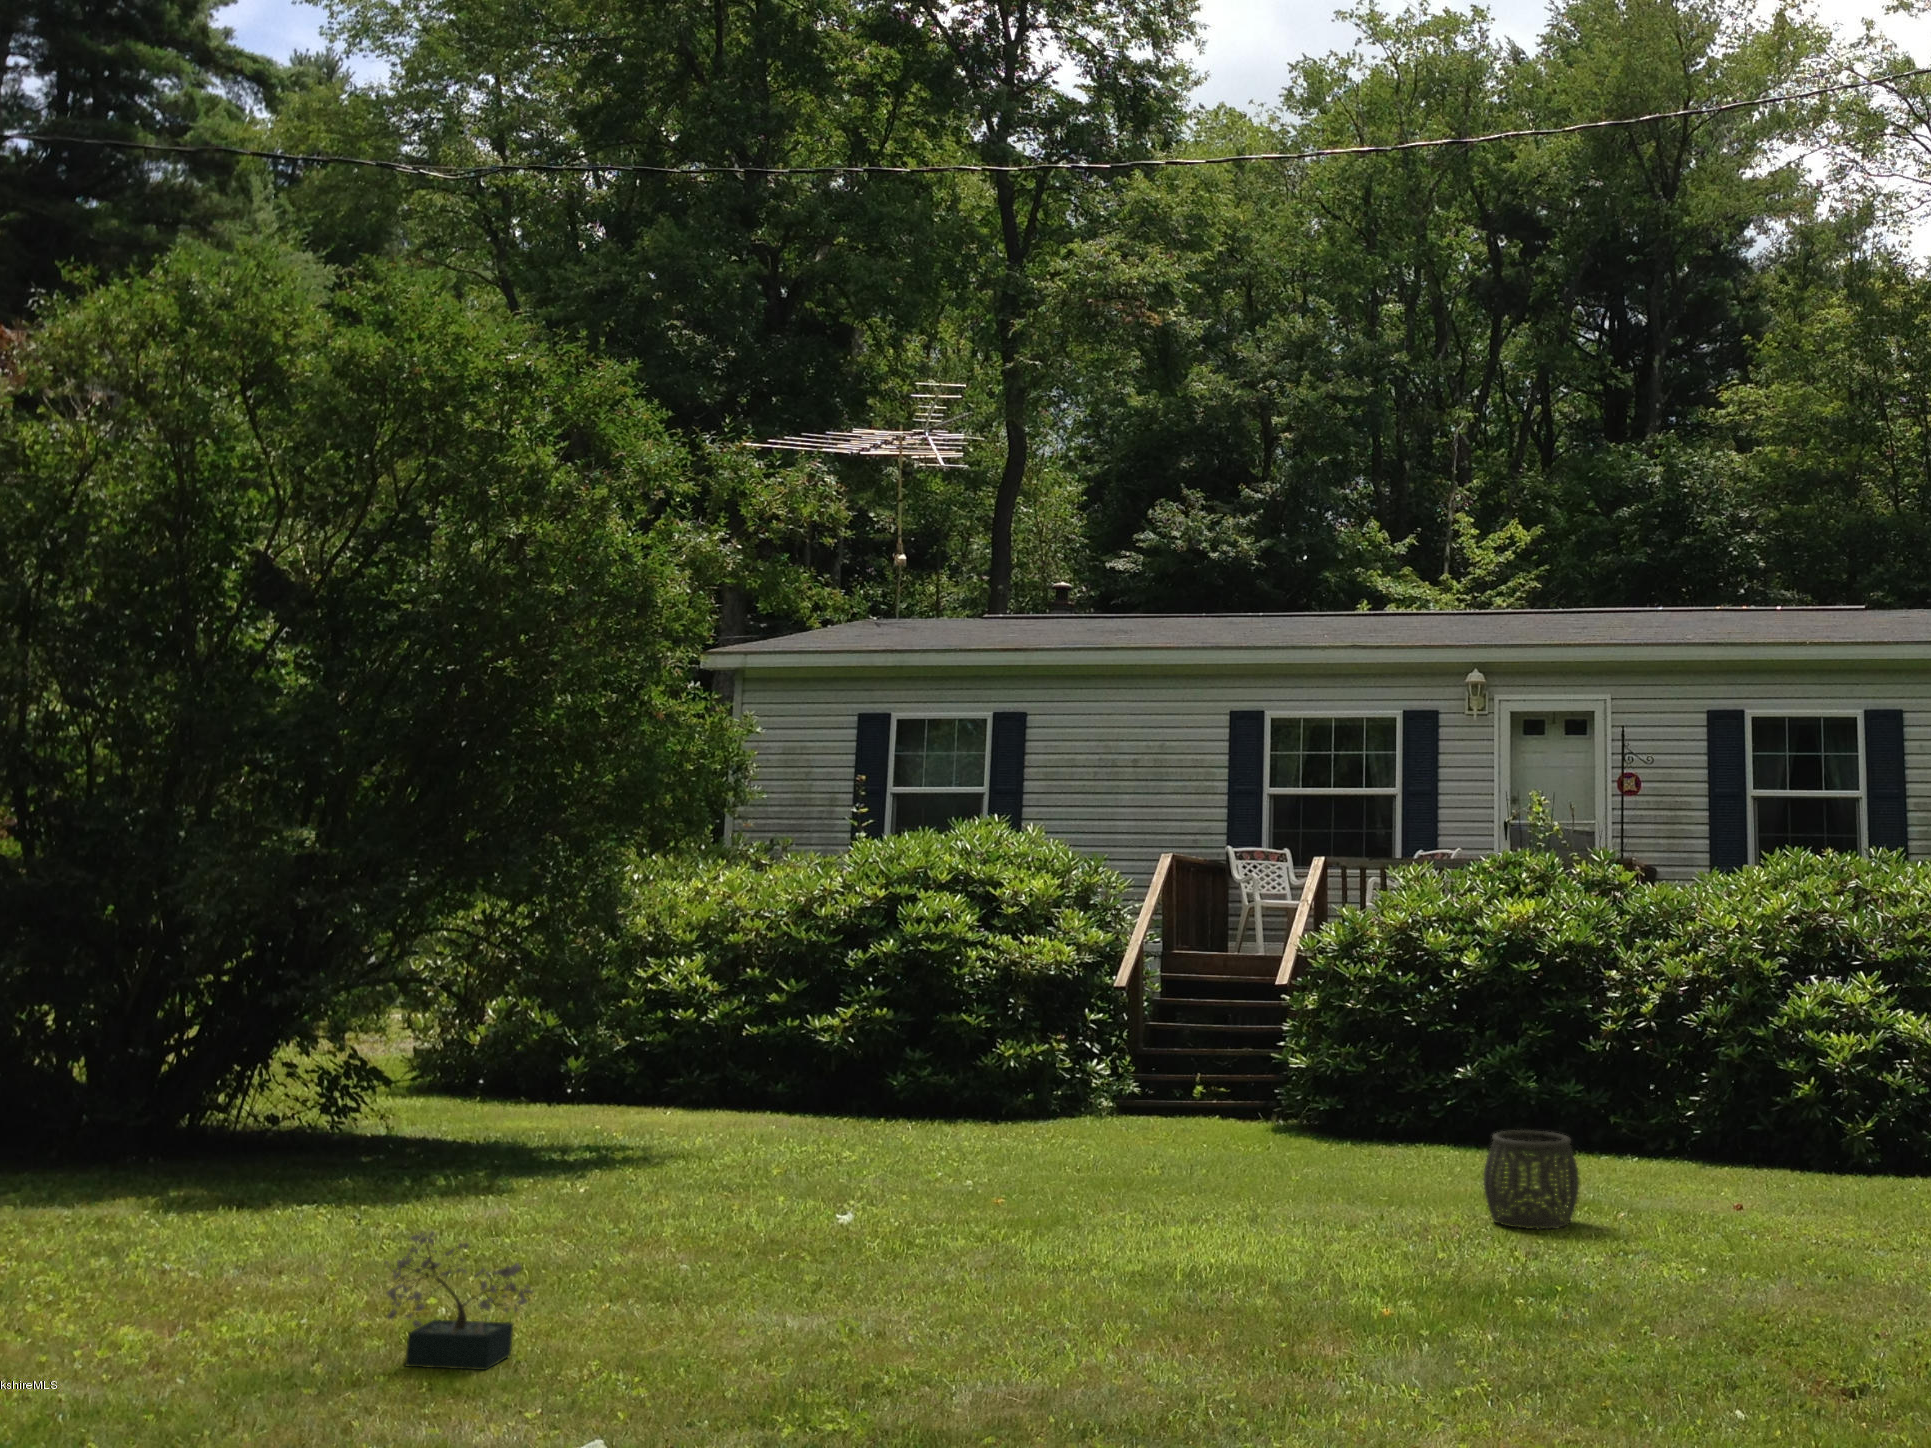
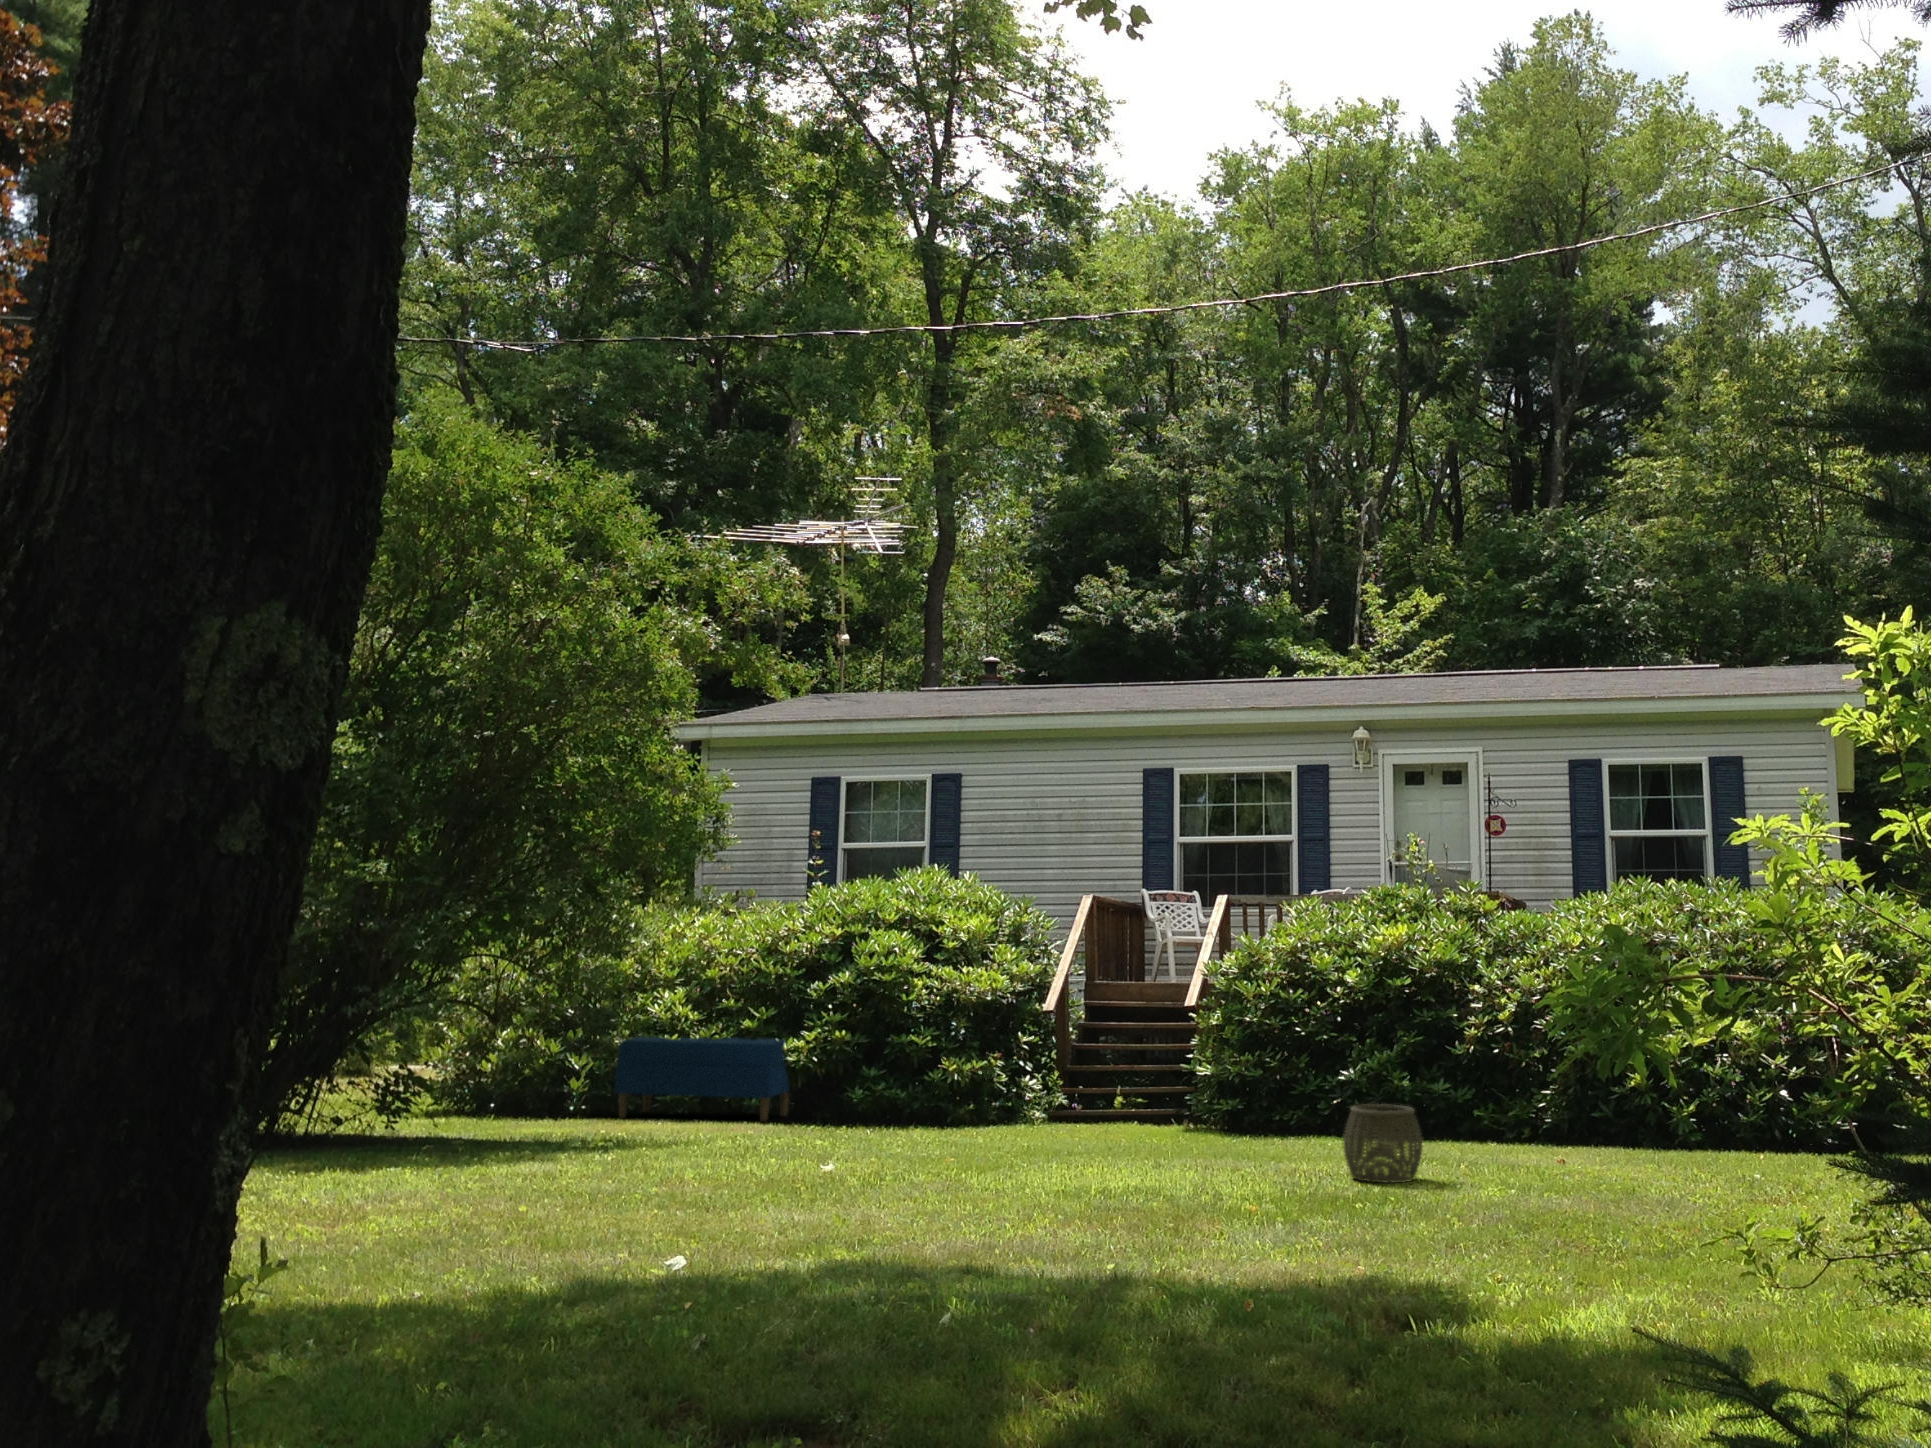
bench: none [618,1012,829,1117] -> present [615,1037,789,1121]
decorative plant: present [385,1232,532,1370] -> none [495,1153,603,1254]

